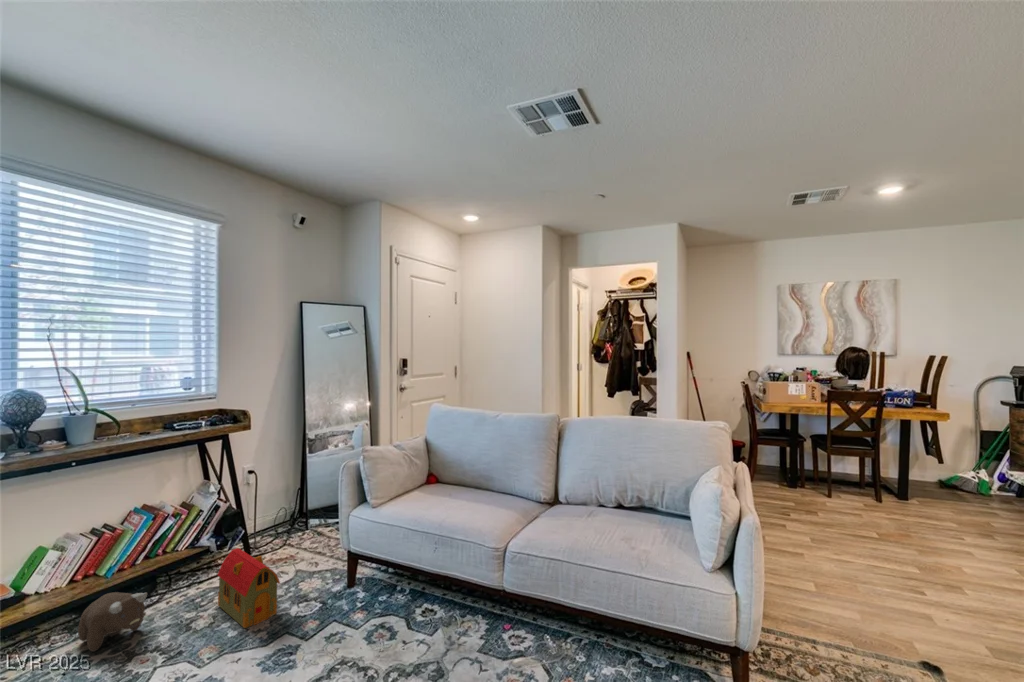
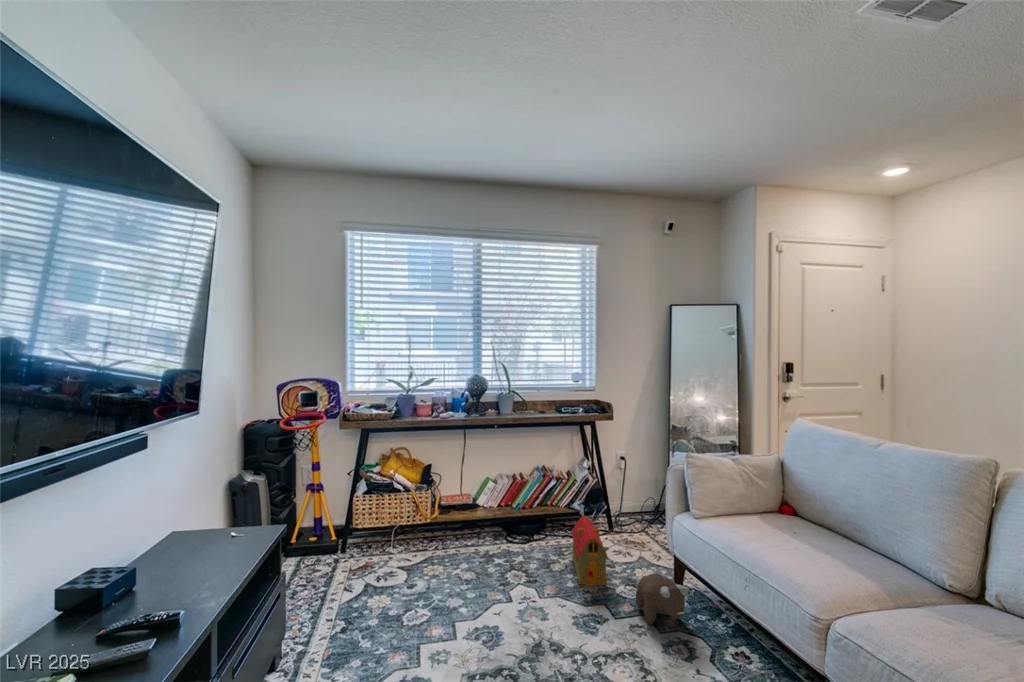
plush toy: present [78,592,147,652] -> present [636,573,689,624]

